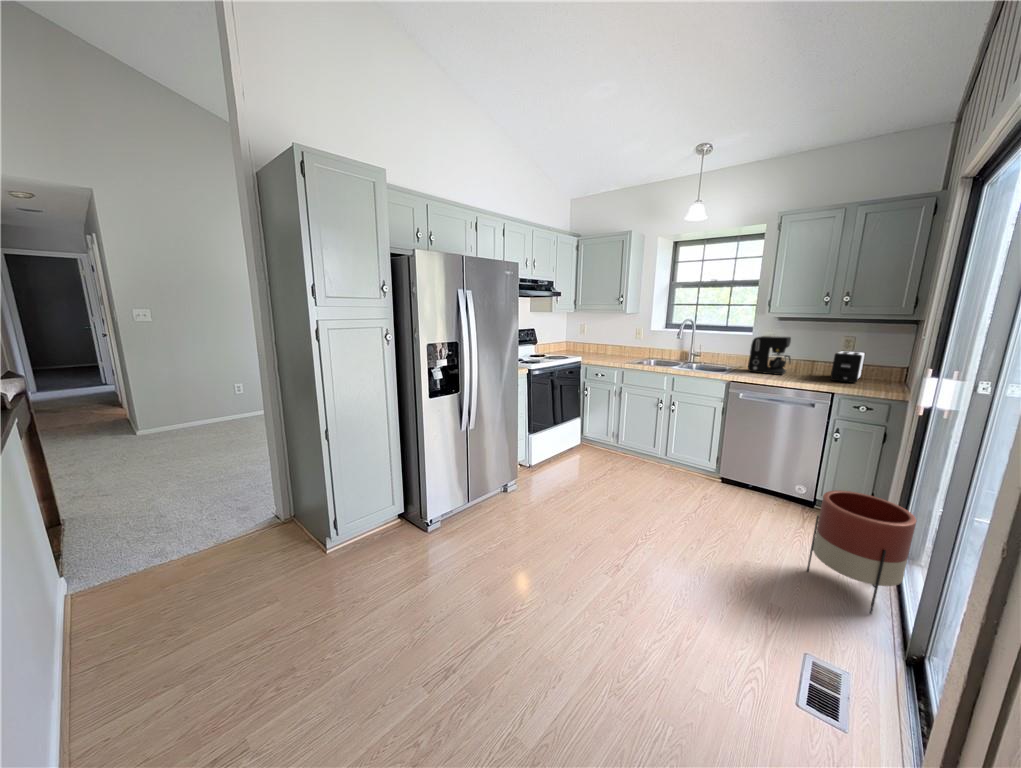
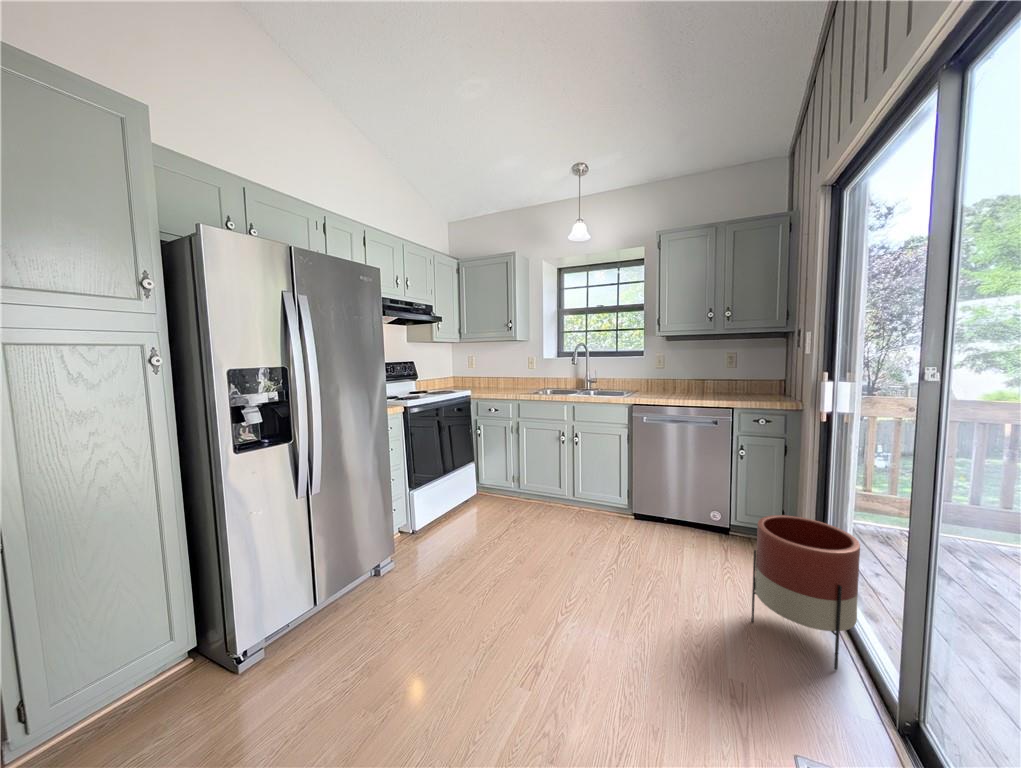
coffee maker: present [748,336,791,375] -> none [644,357,683,395]
toaster: present [830,351,865,383] -> none [722,368,747,397]

